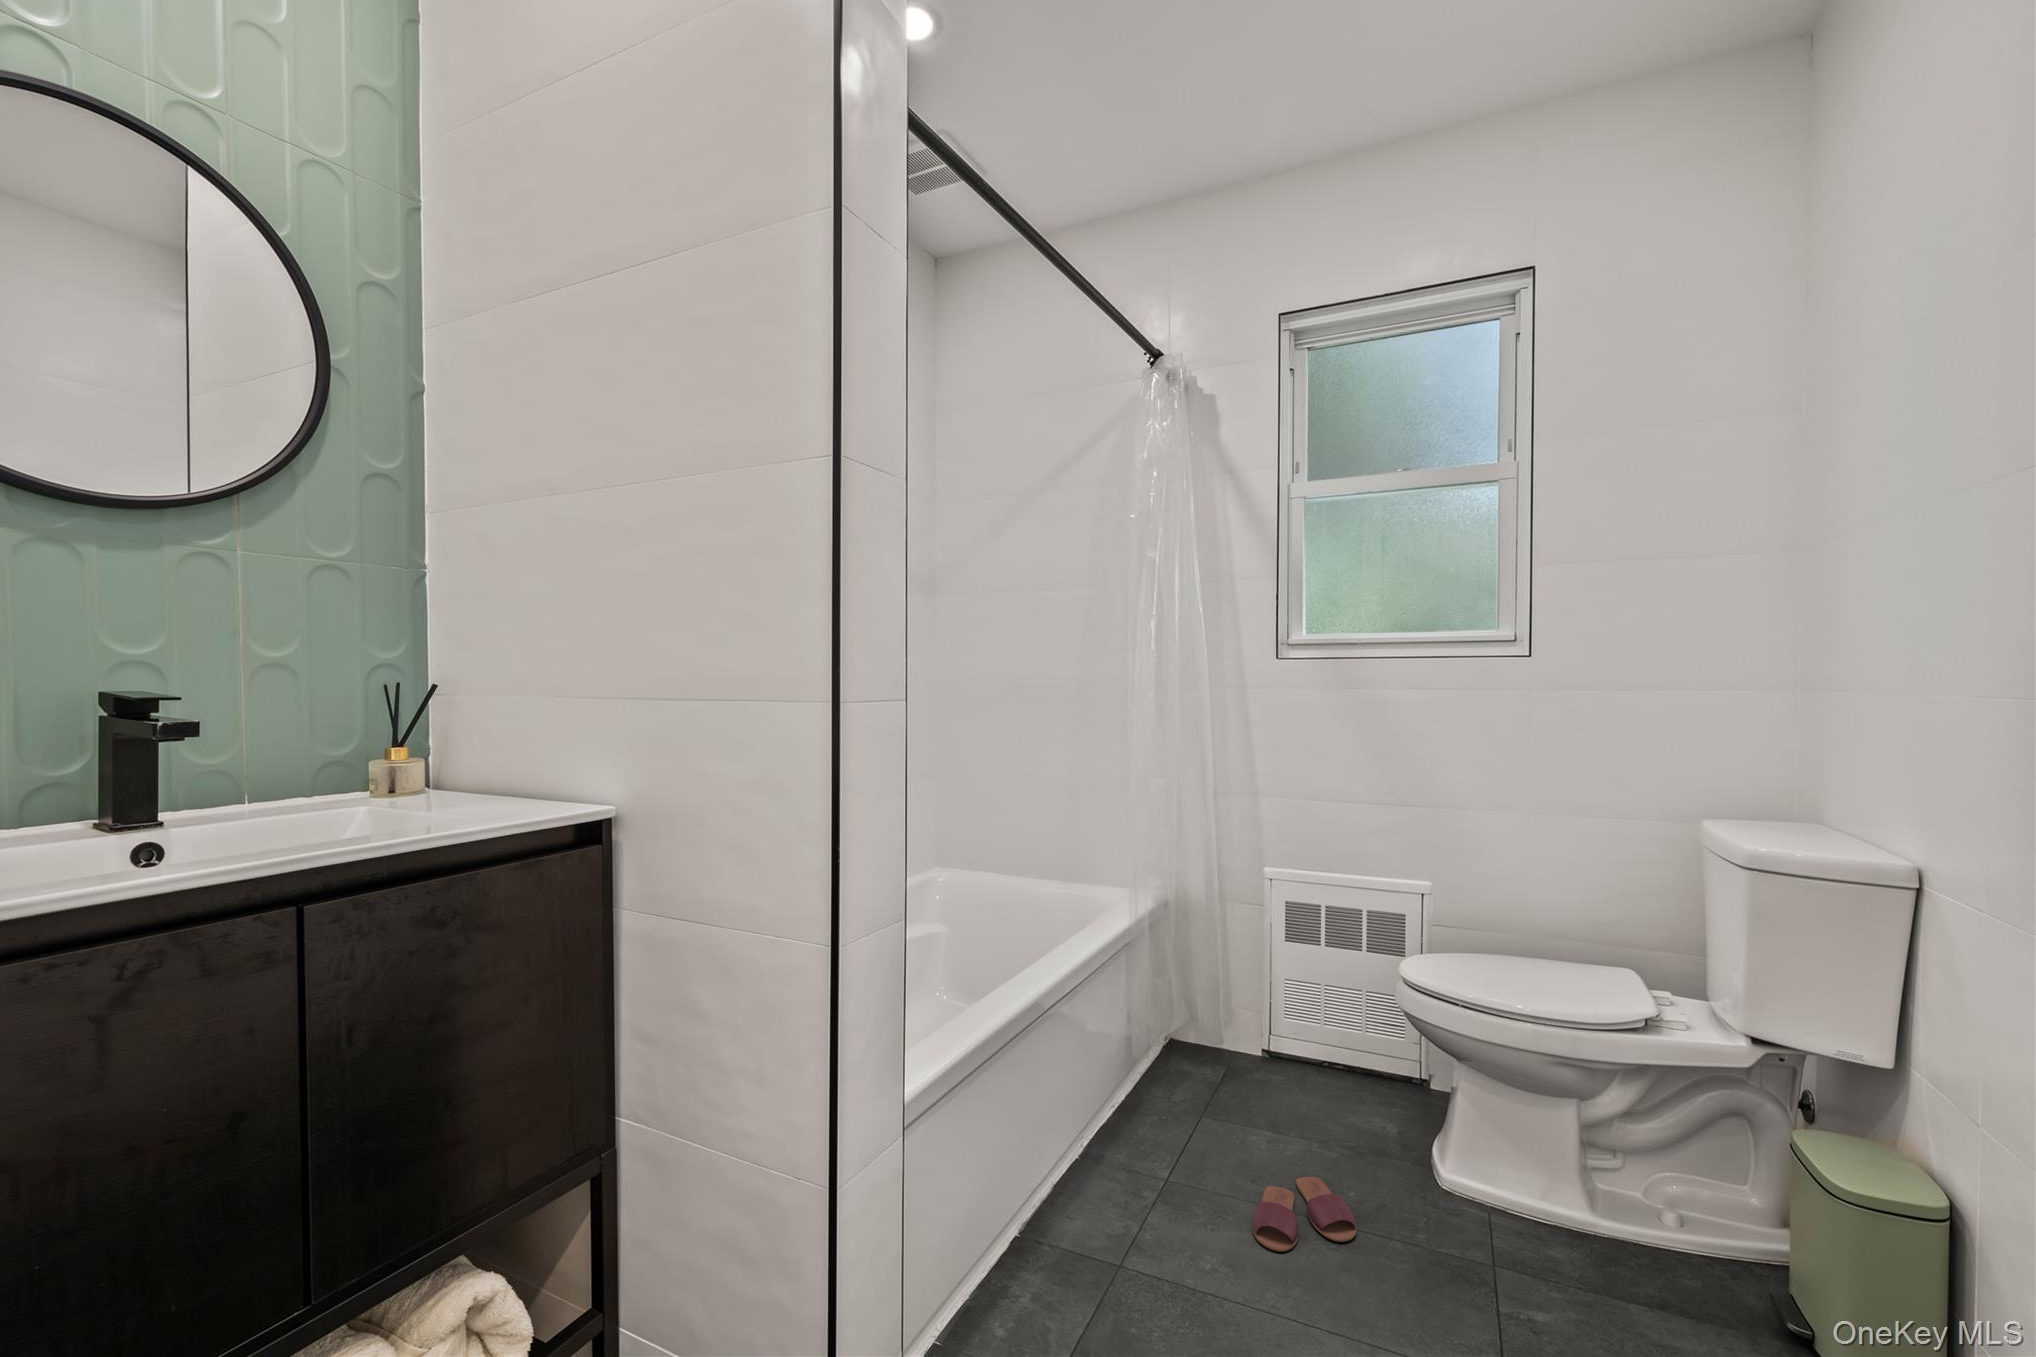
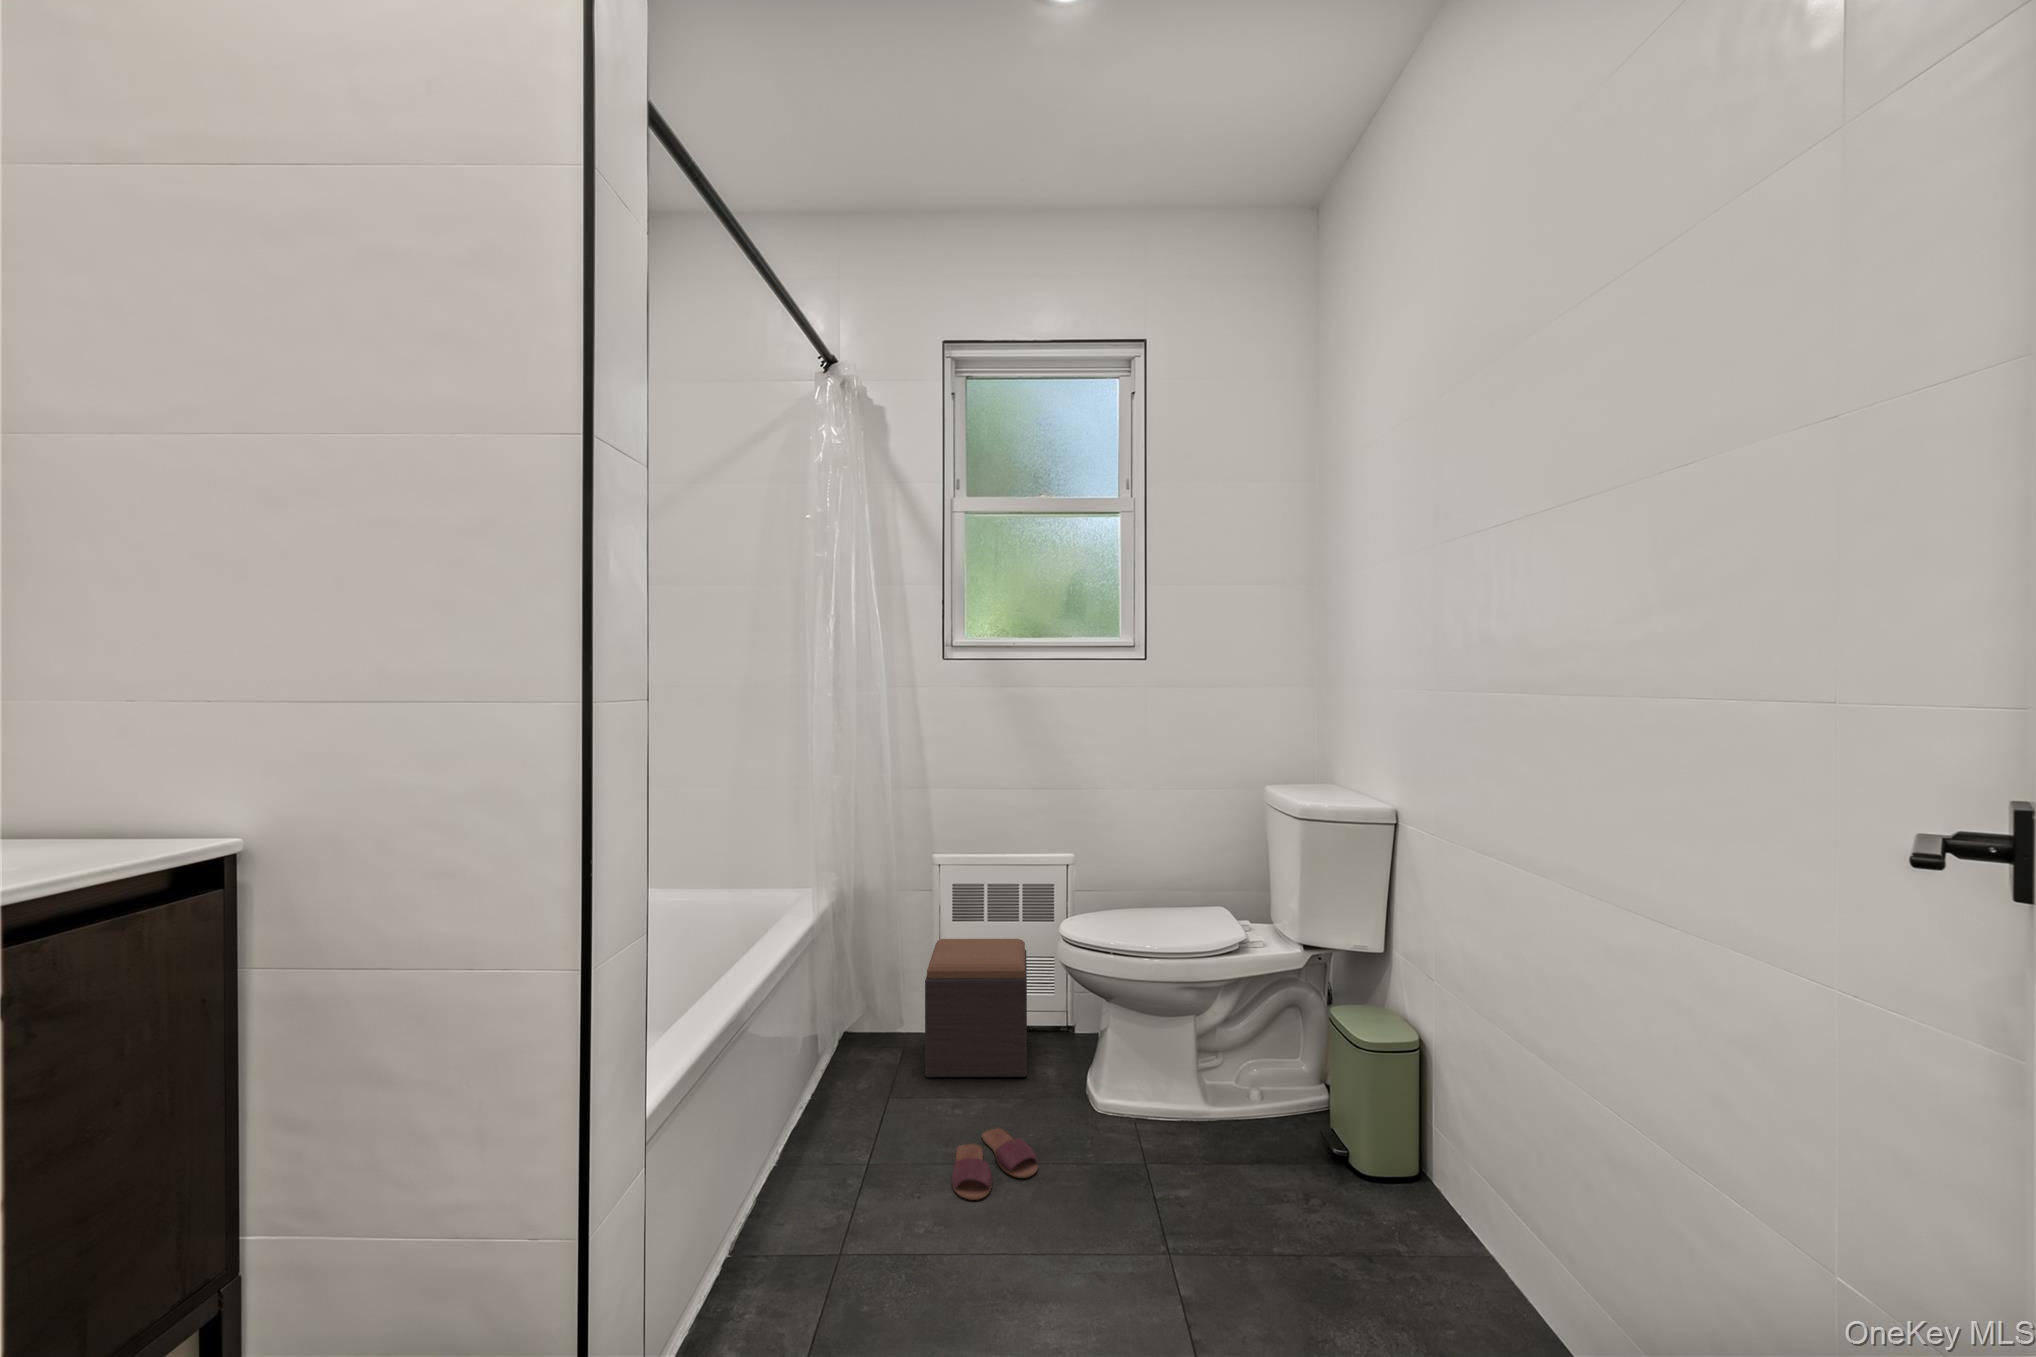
footstool: none [1246,958,1371,1126] -> present [925,939,1027,1077]

